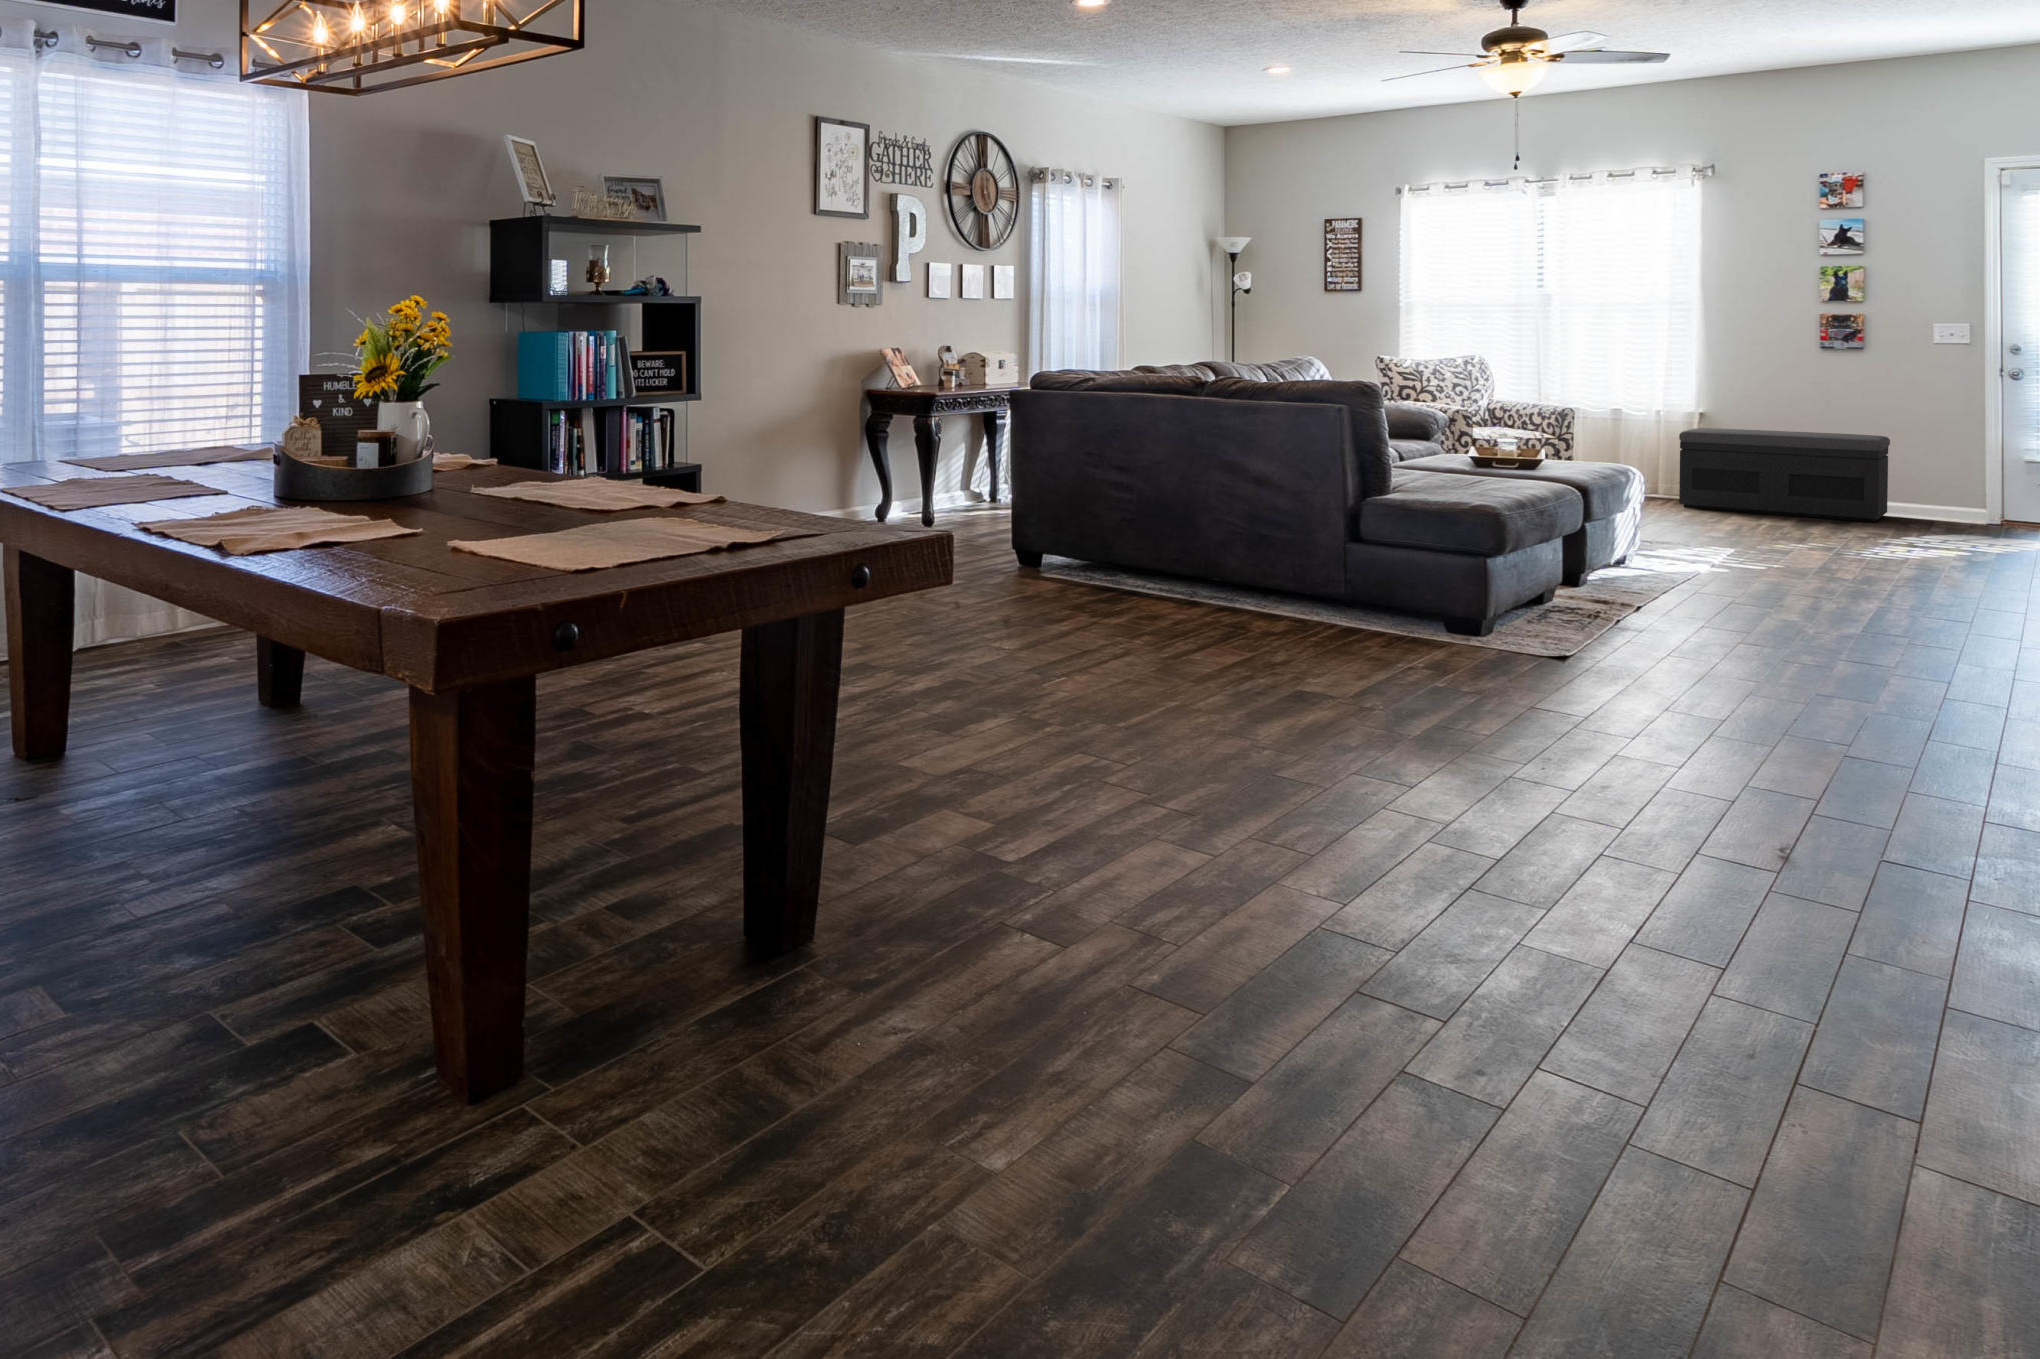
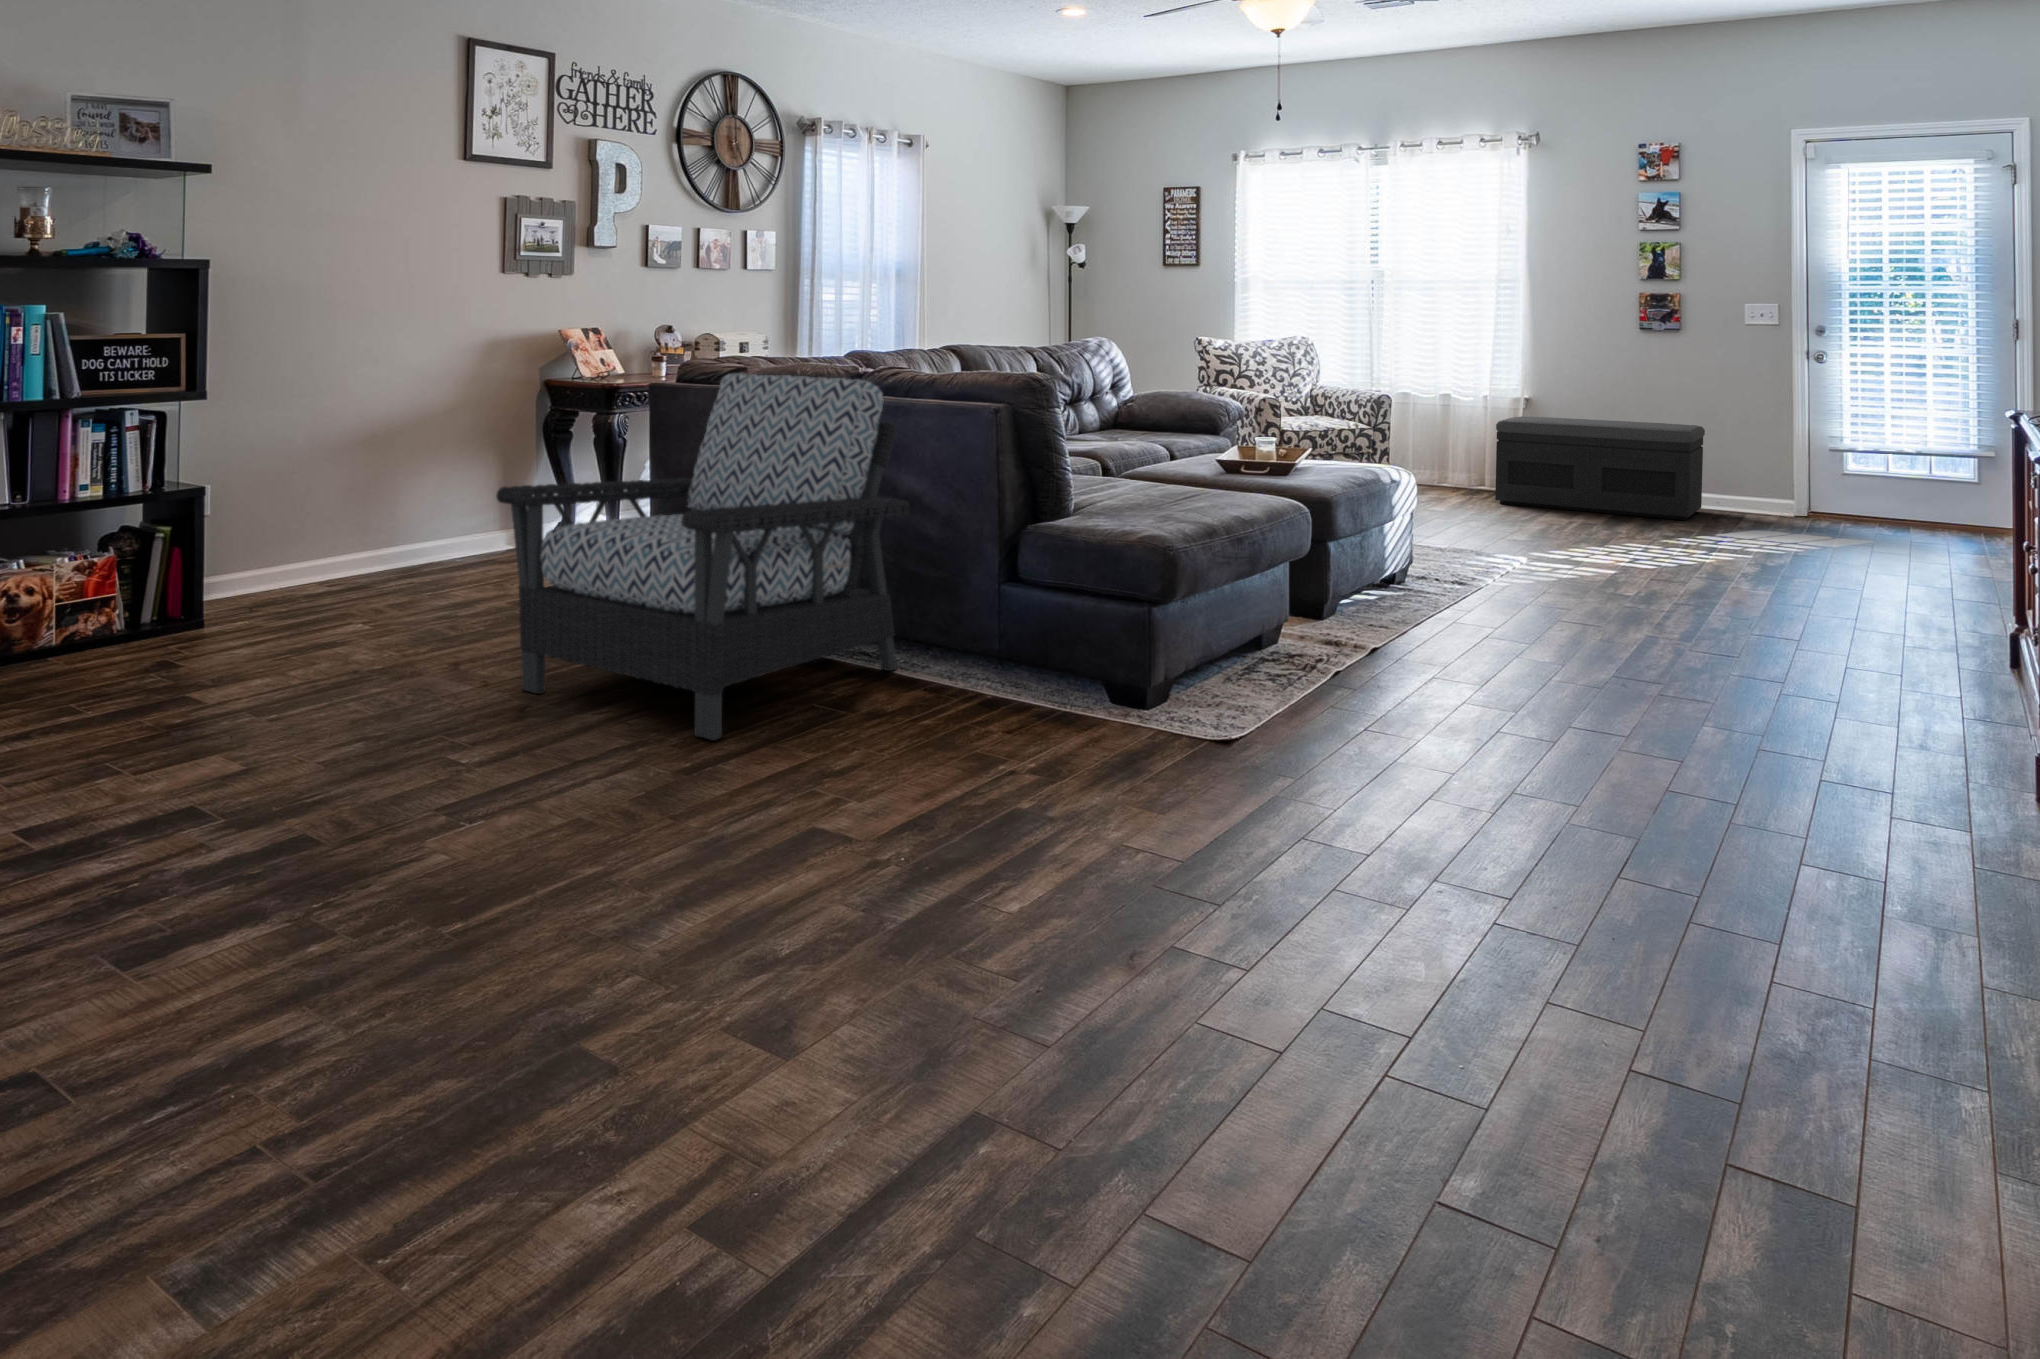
armchair: none [976,381,1280,646] -> present [496,374,909,741]

